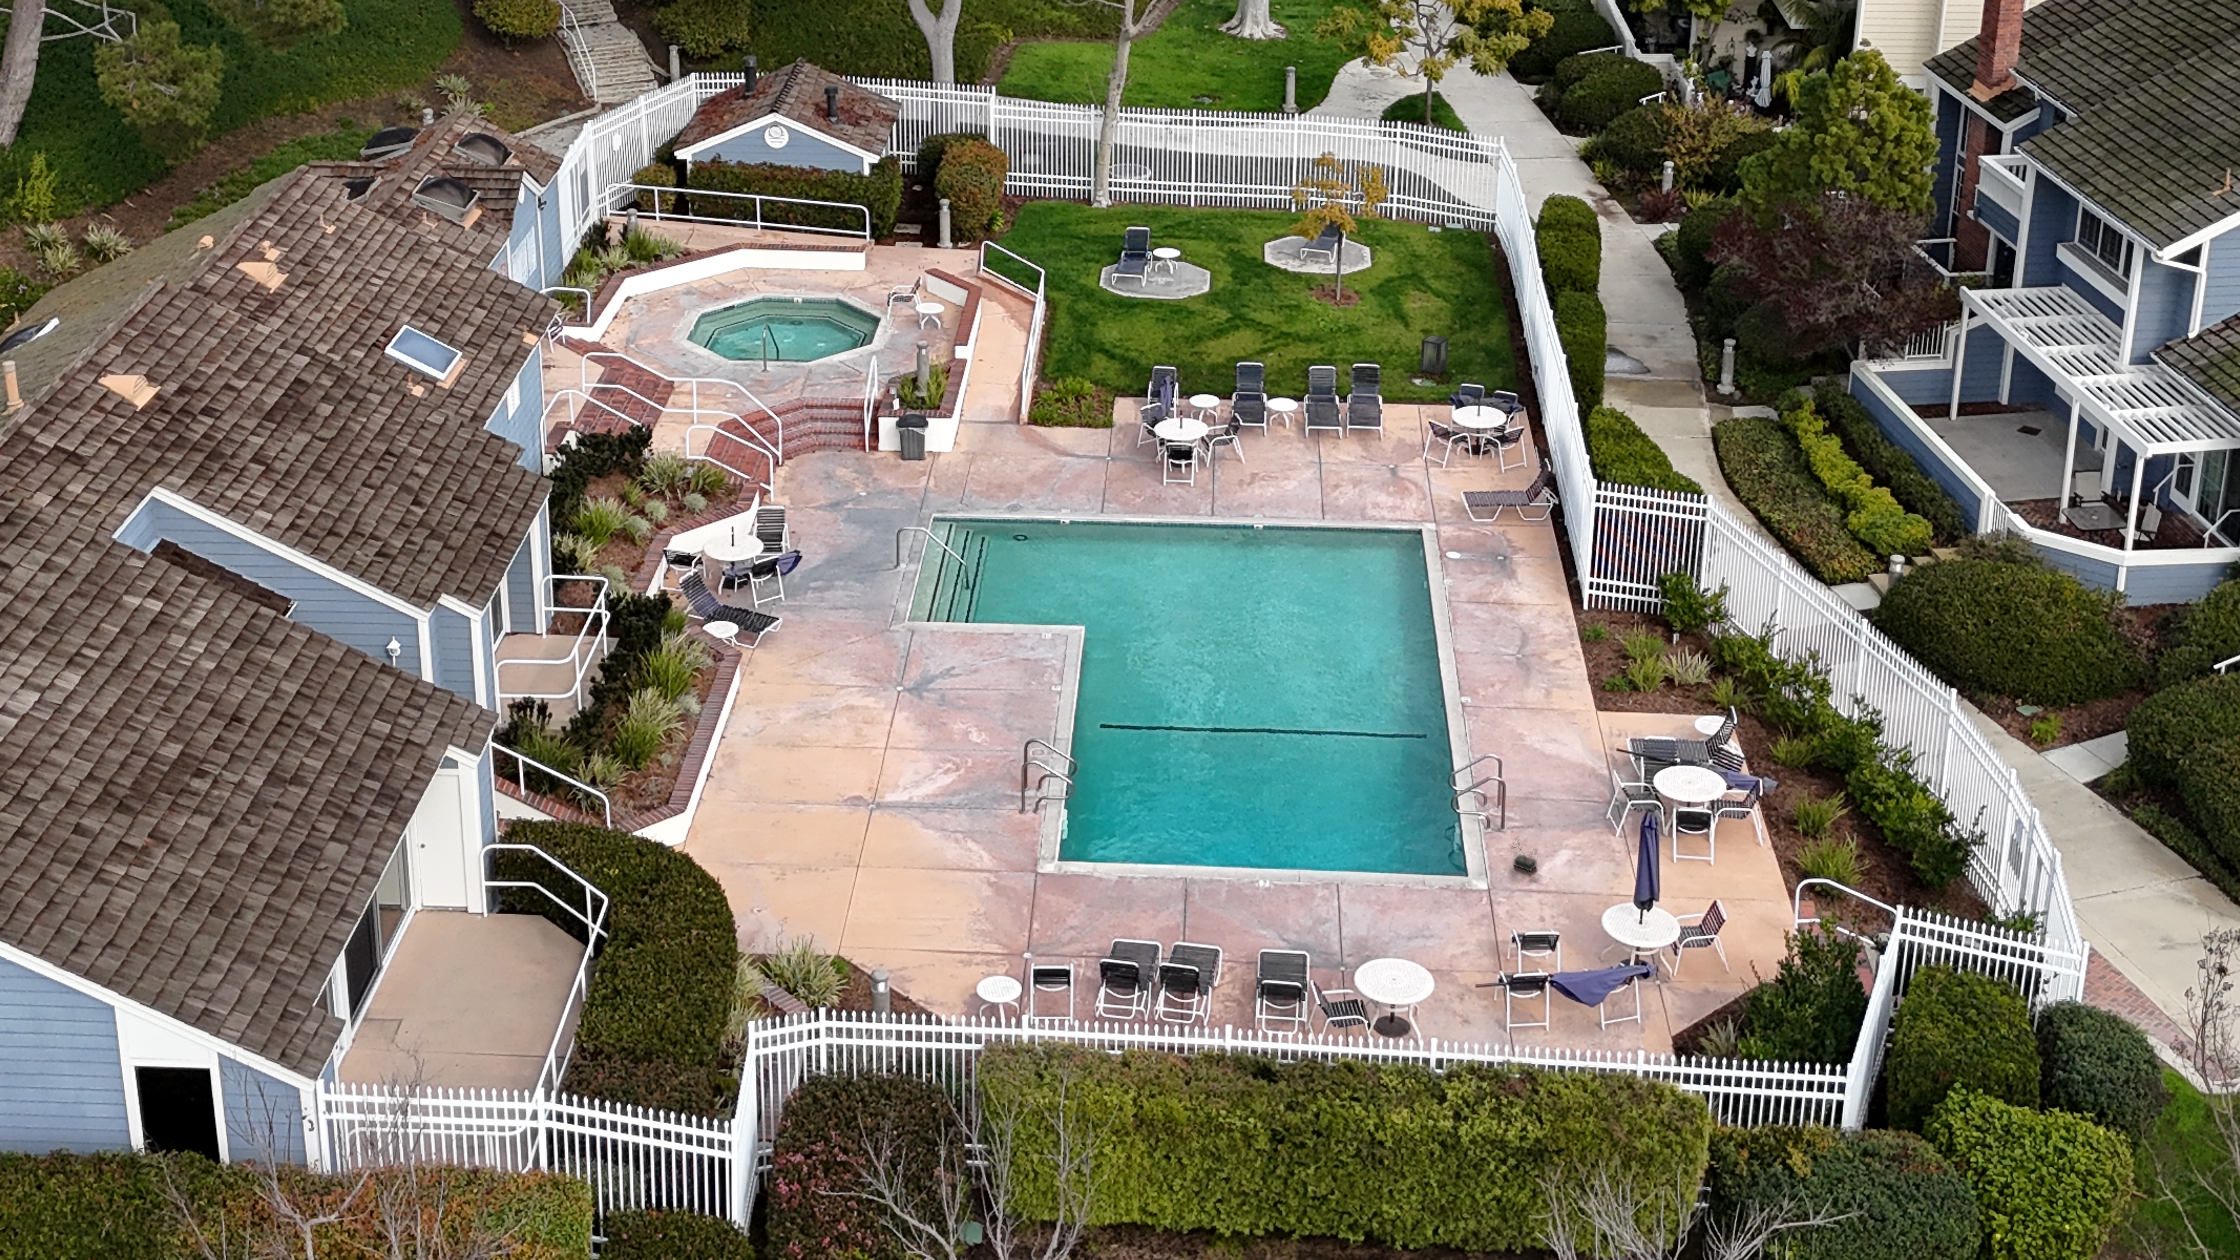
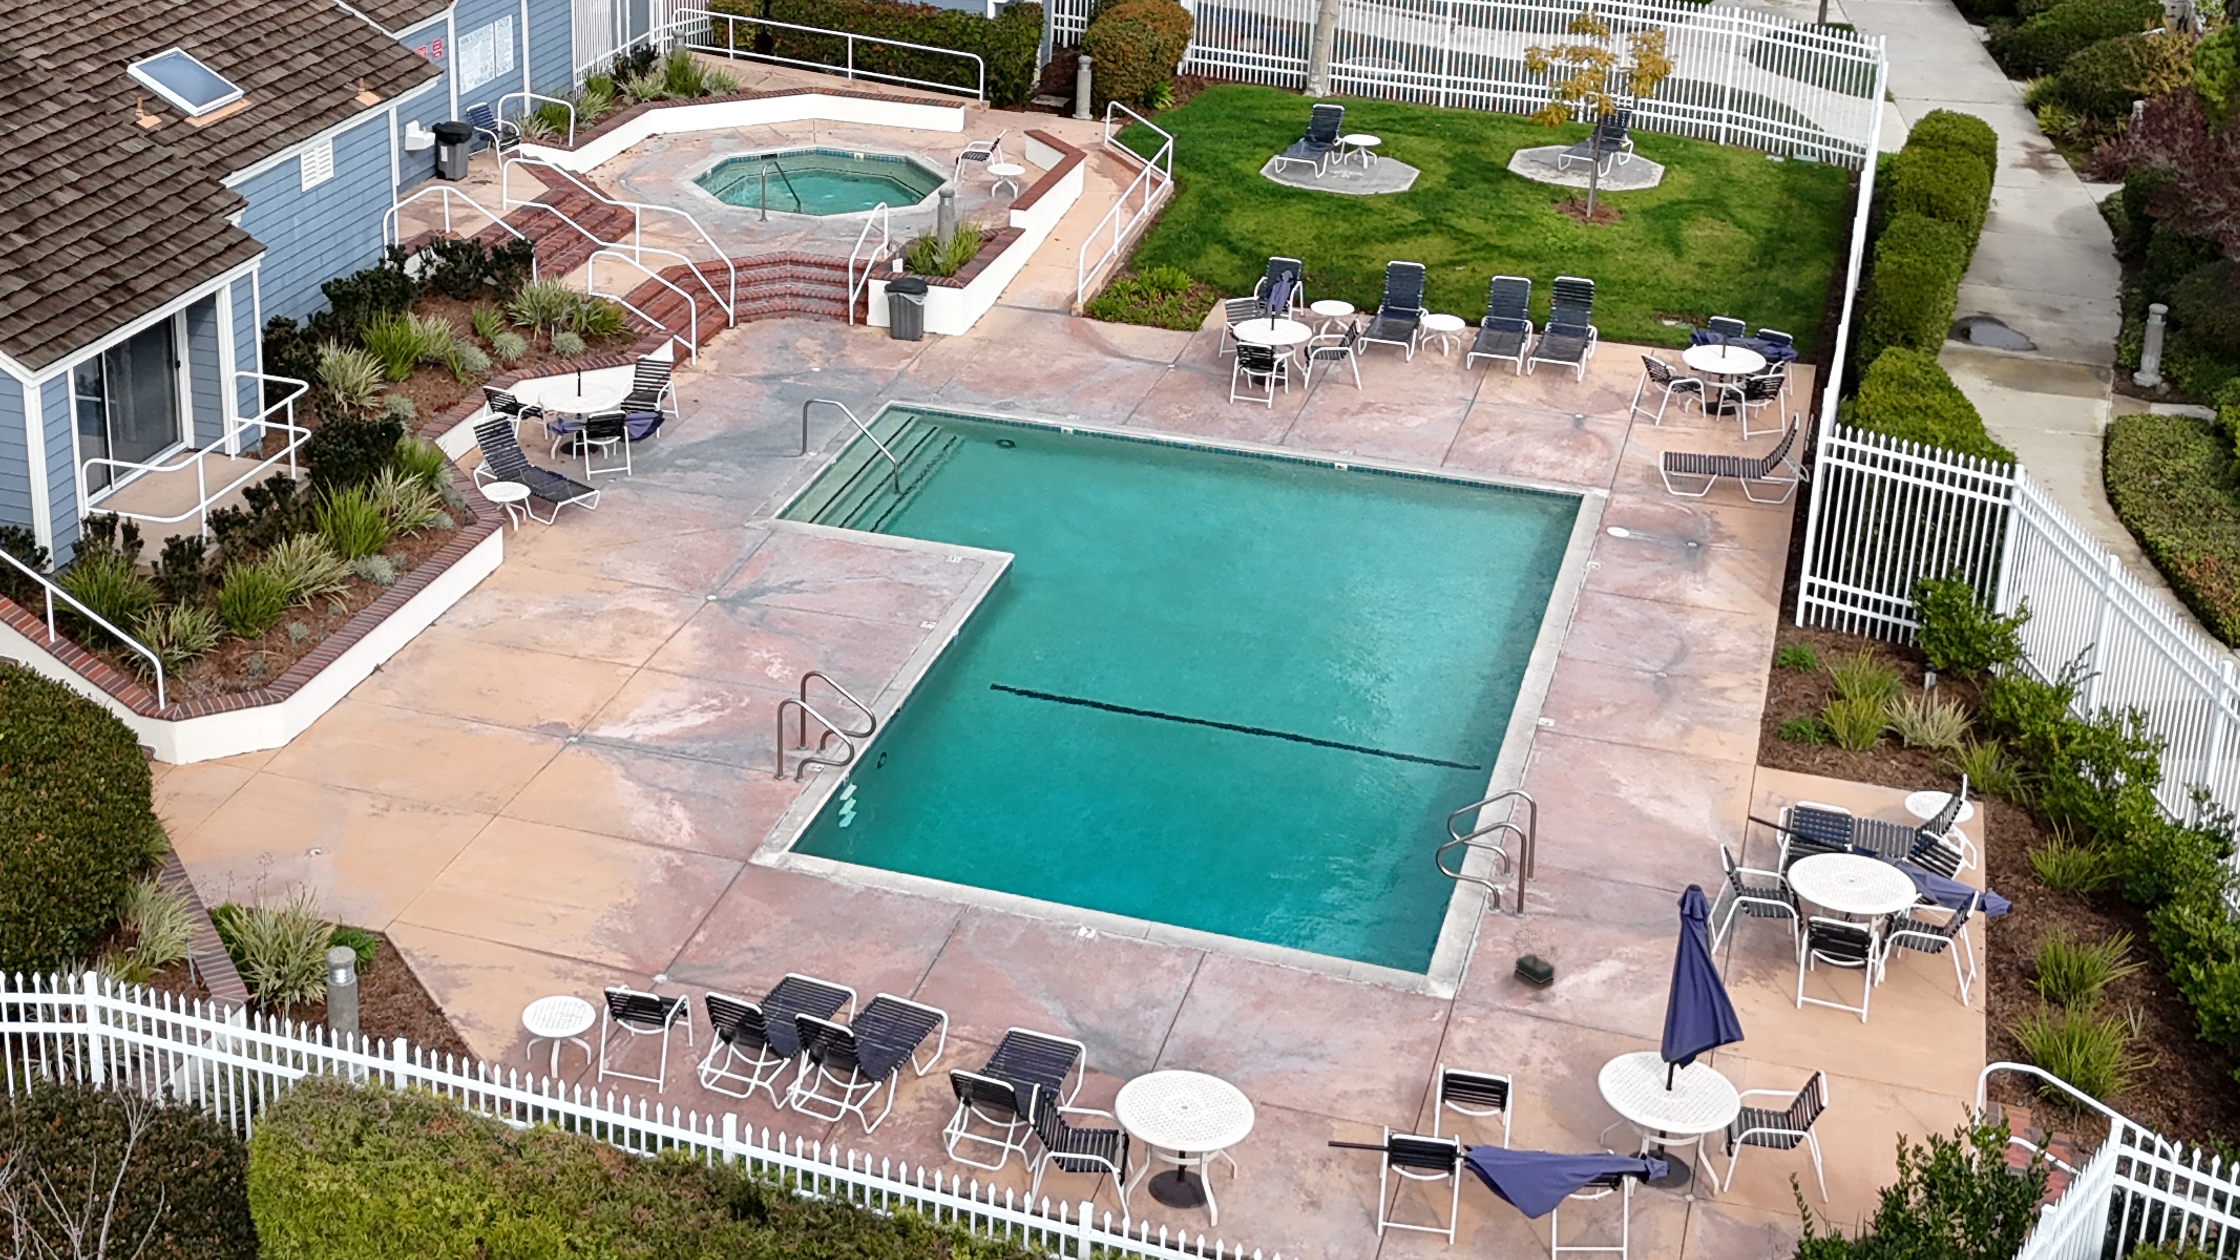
storage box: present [1420,334,1448,375] -> none [1670,256,1716,313]

